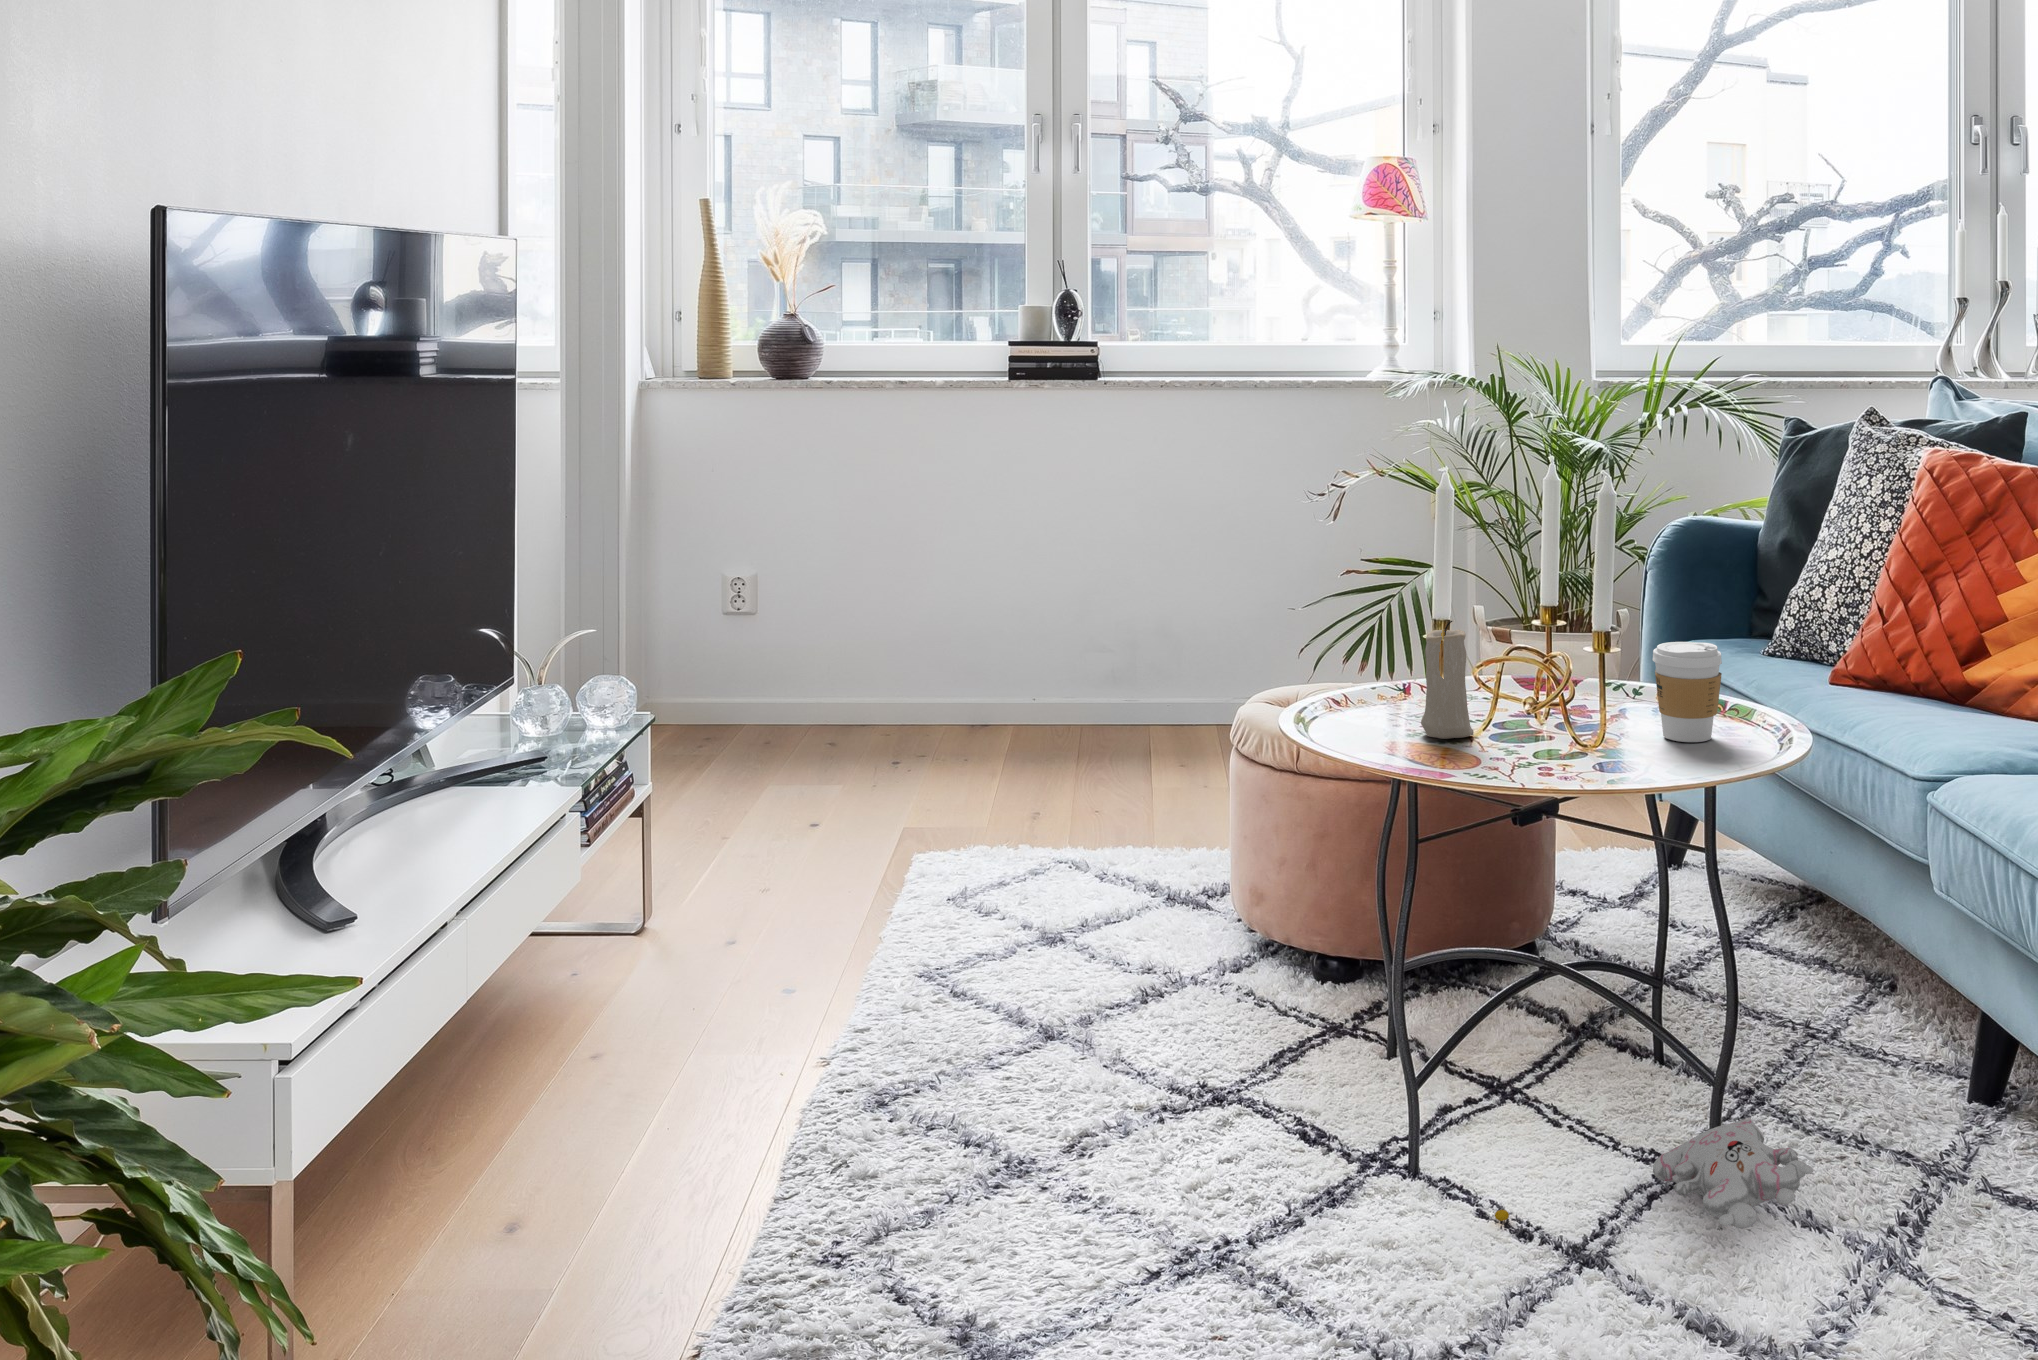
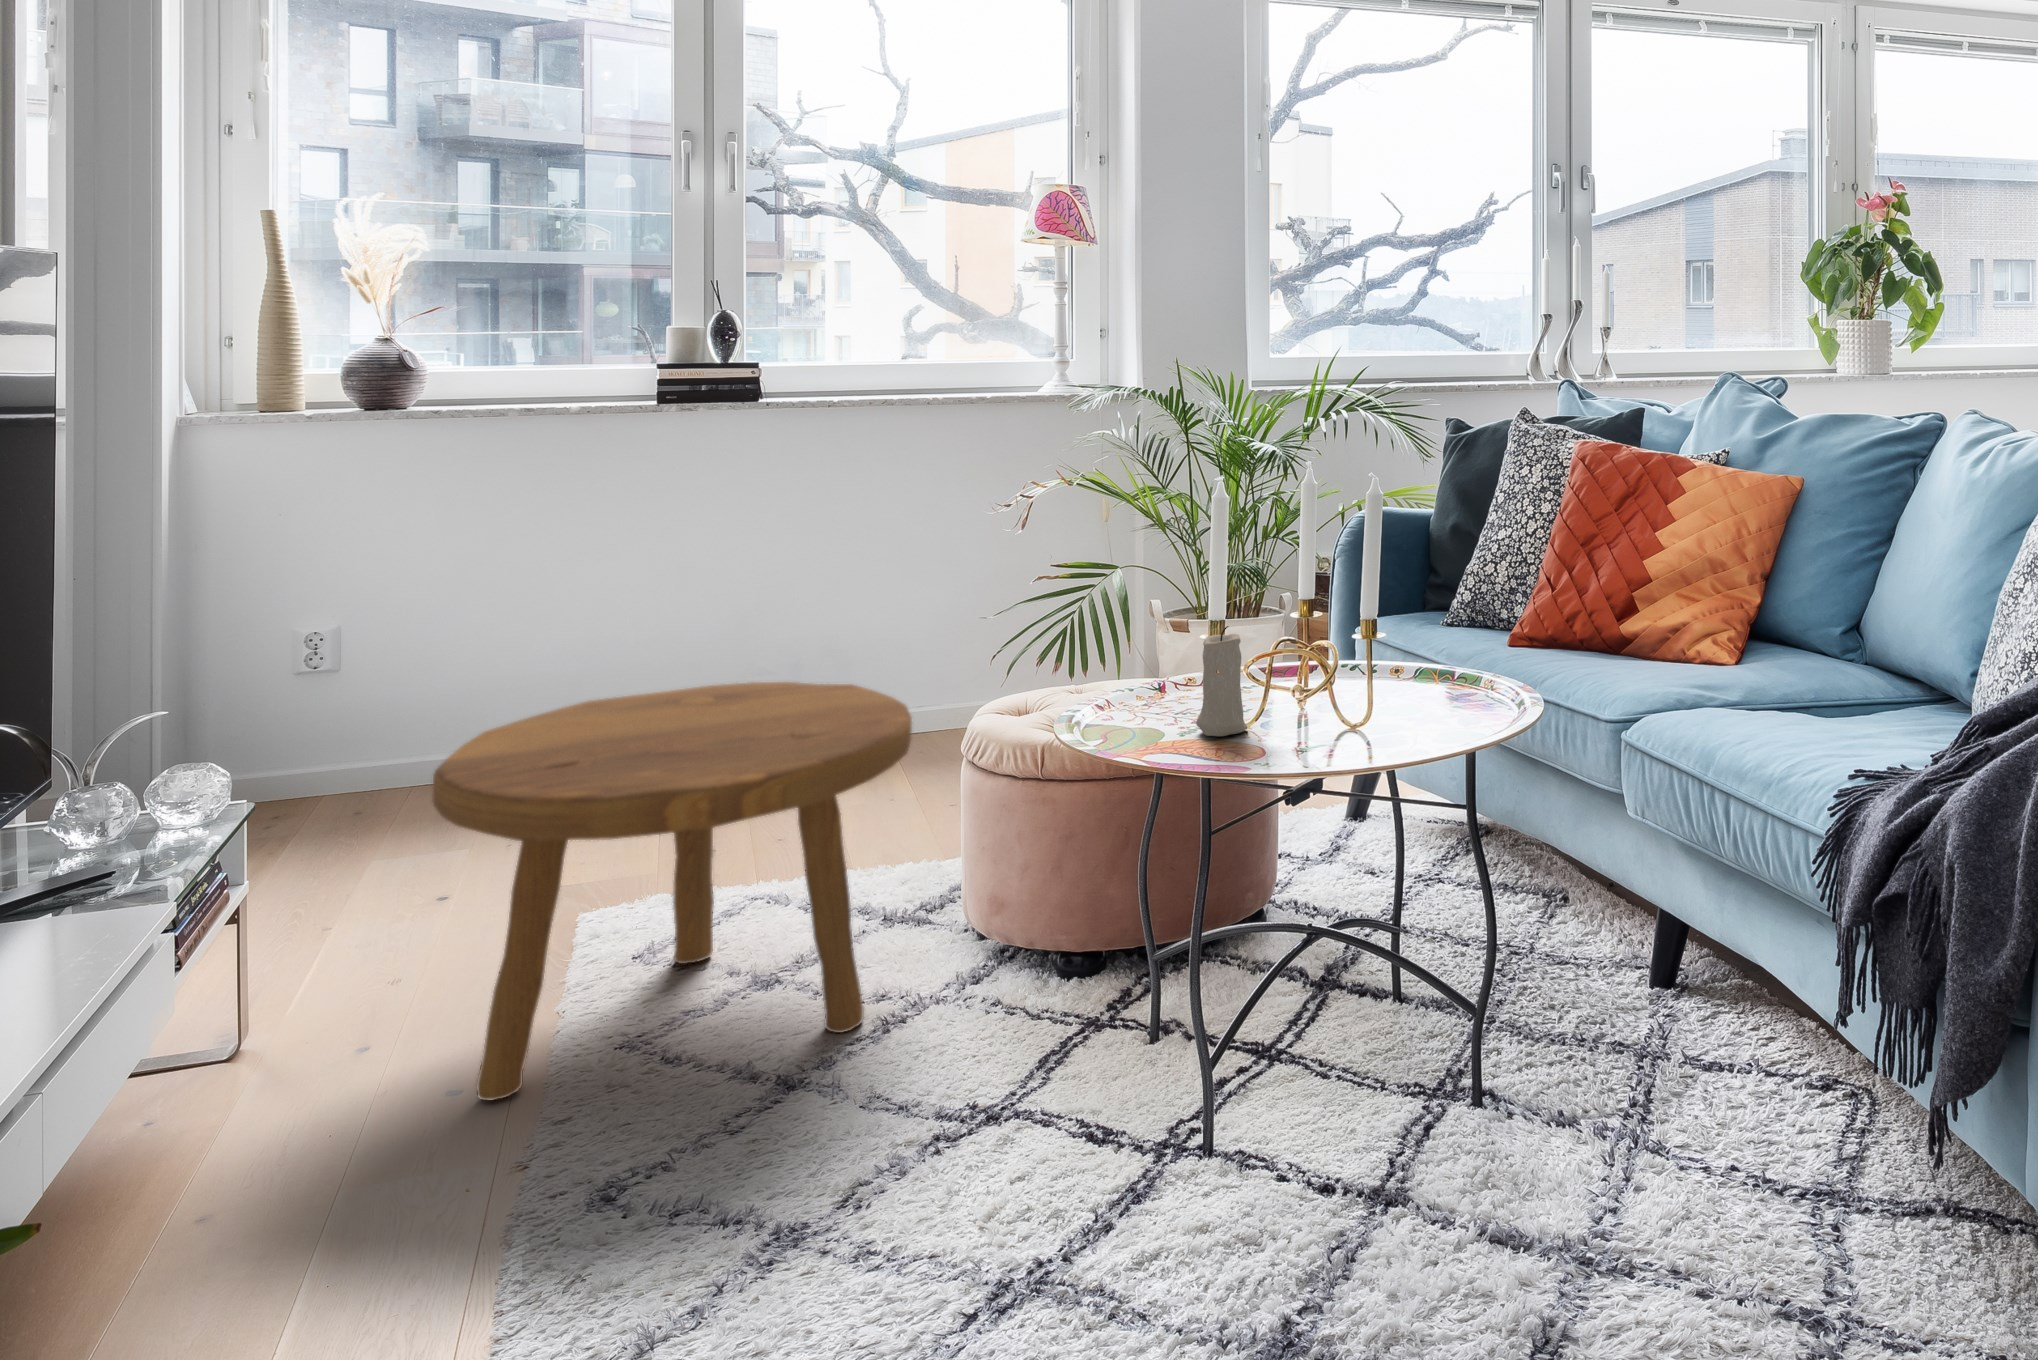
coffee cup: present [1653,642,1722,742] -> none [1406,627,1465,715]
footstool: none [779,650,1172,1001] -> present [432,682,912,1100]
plush toy: present [1495,1118,1813,1228] -> none [1297,1033,1567,1179]

